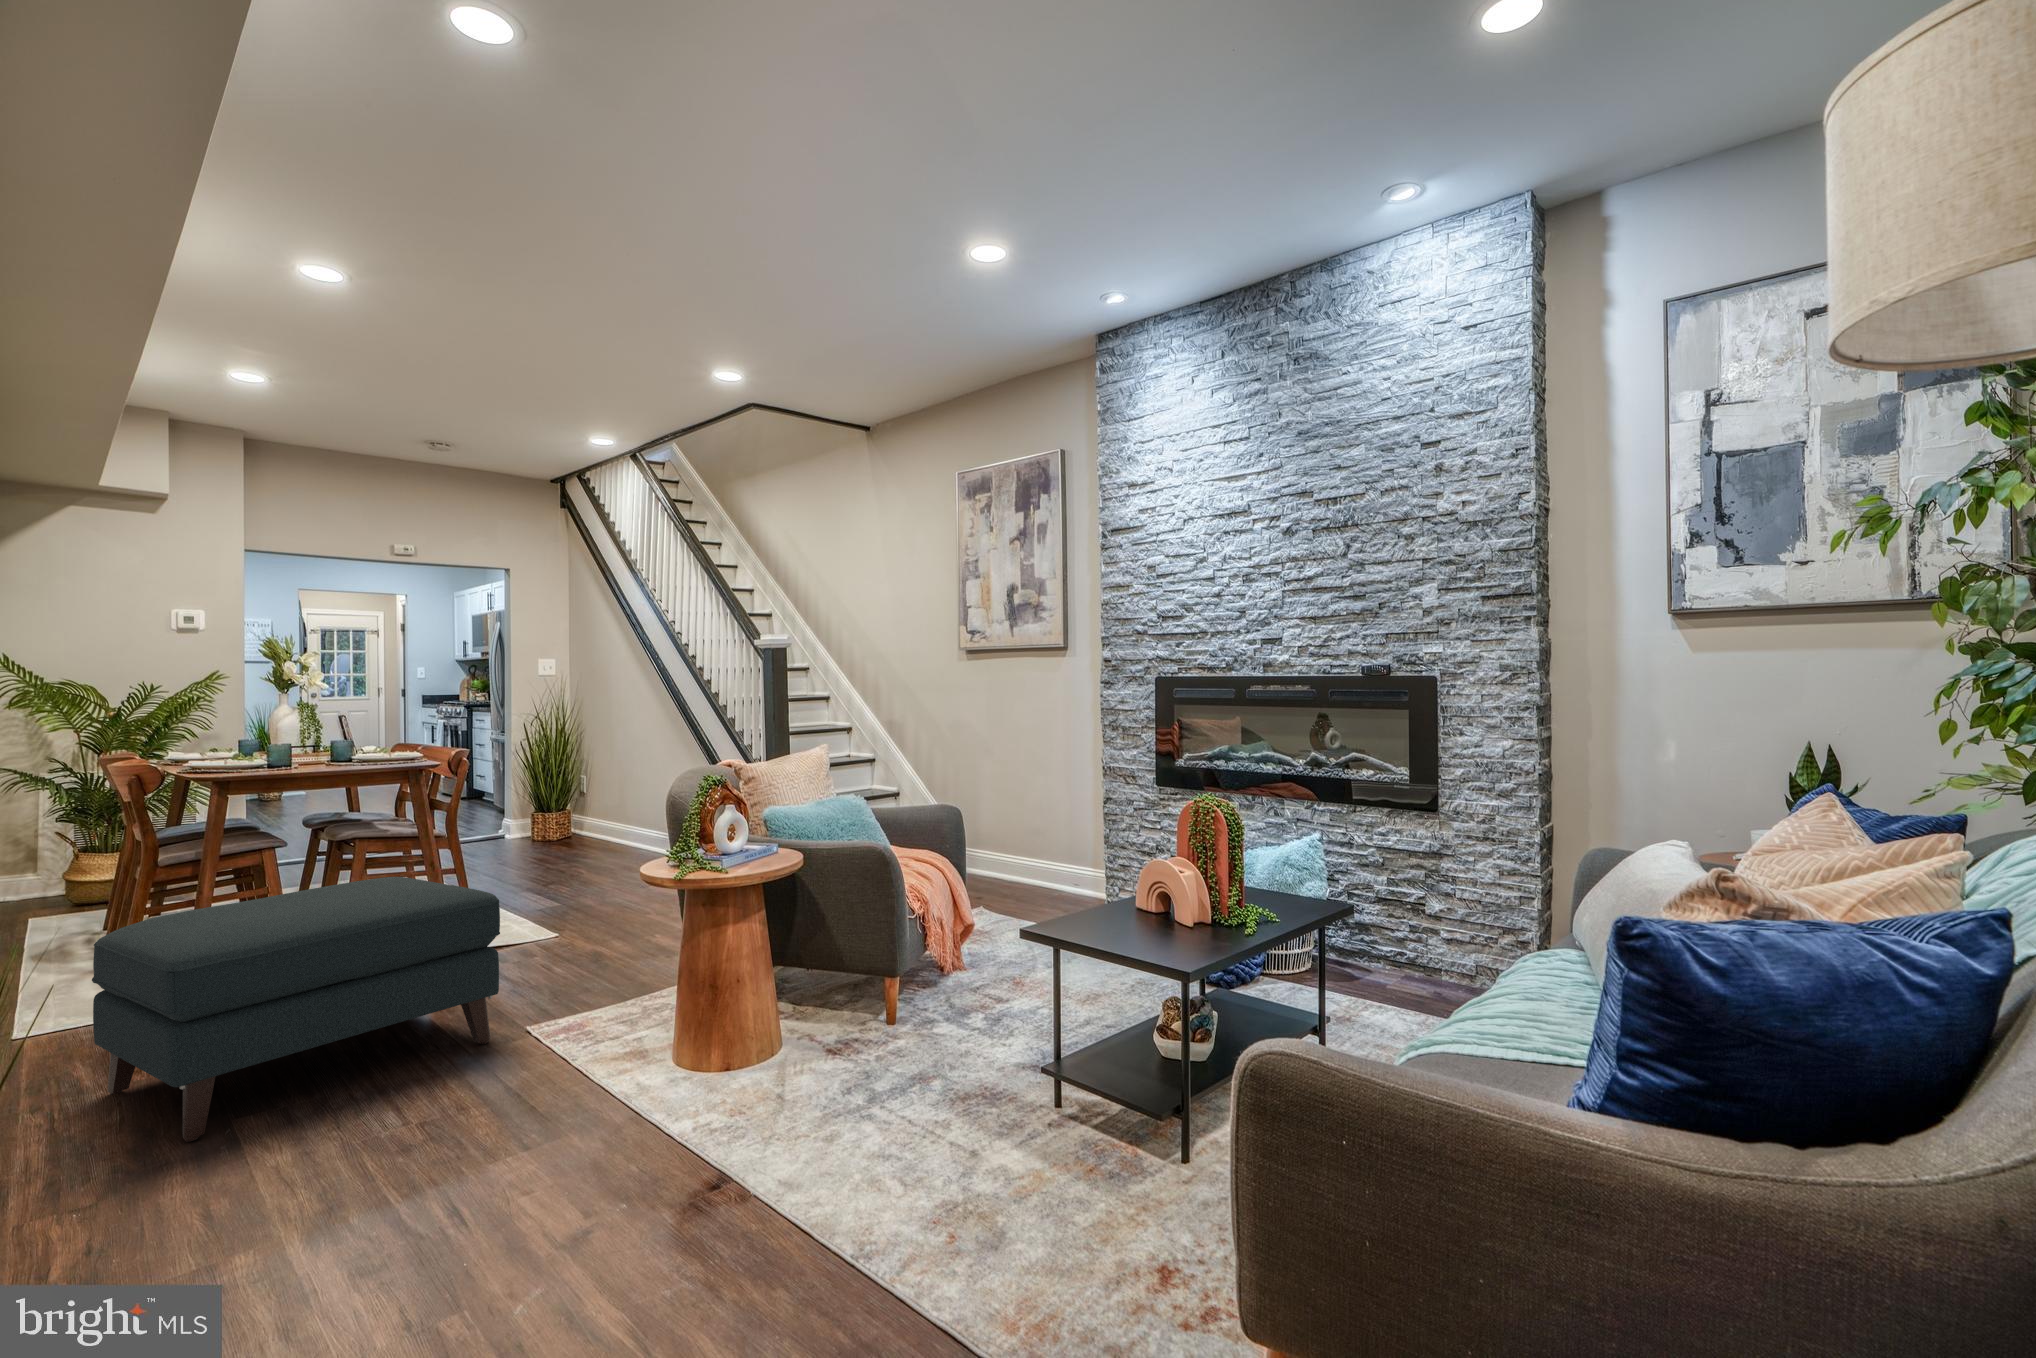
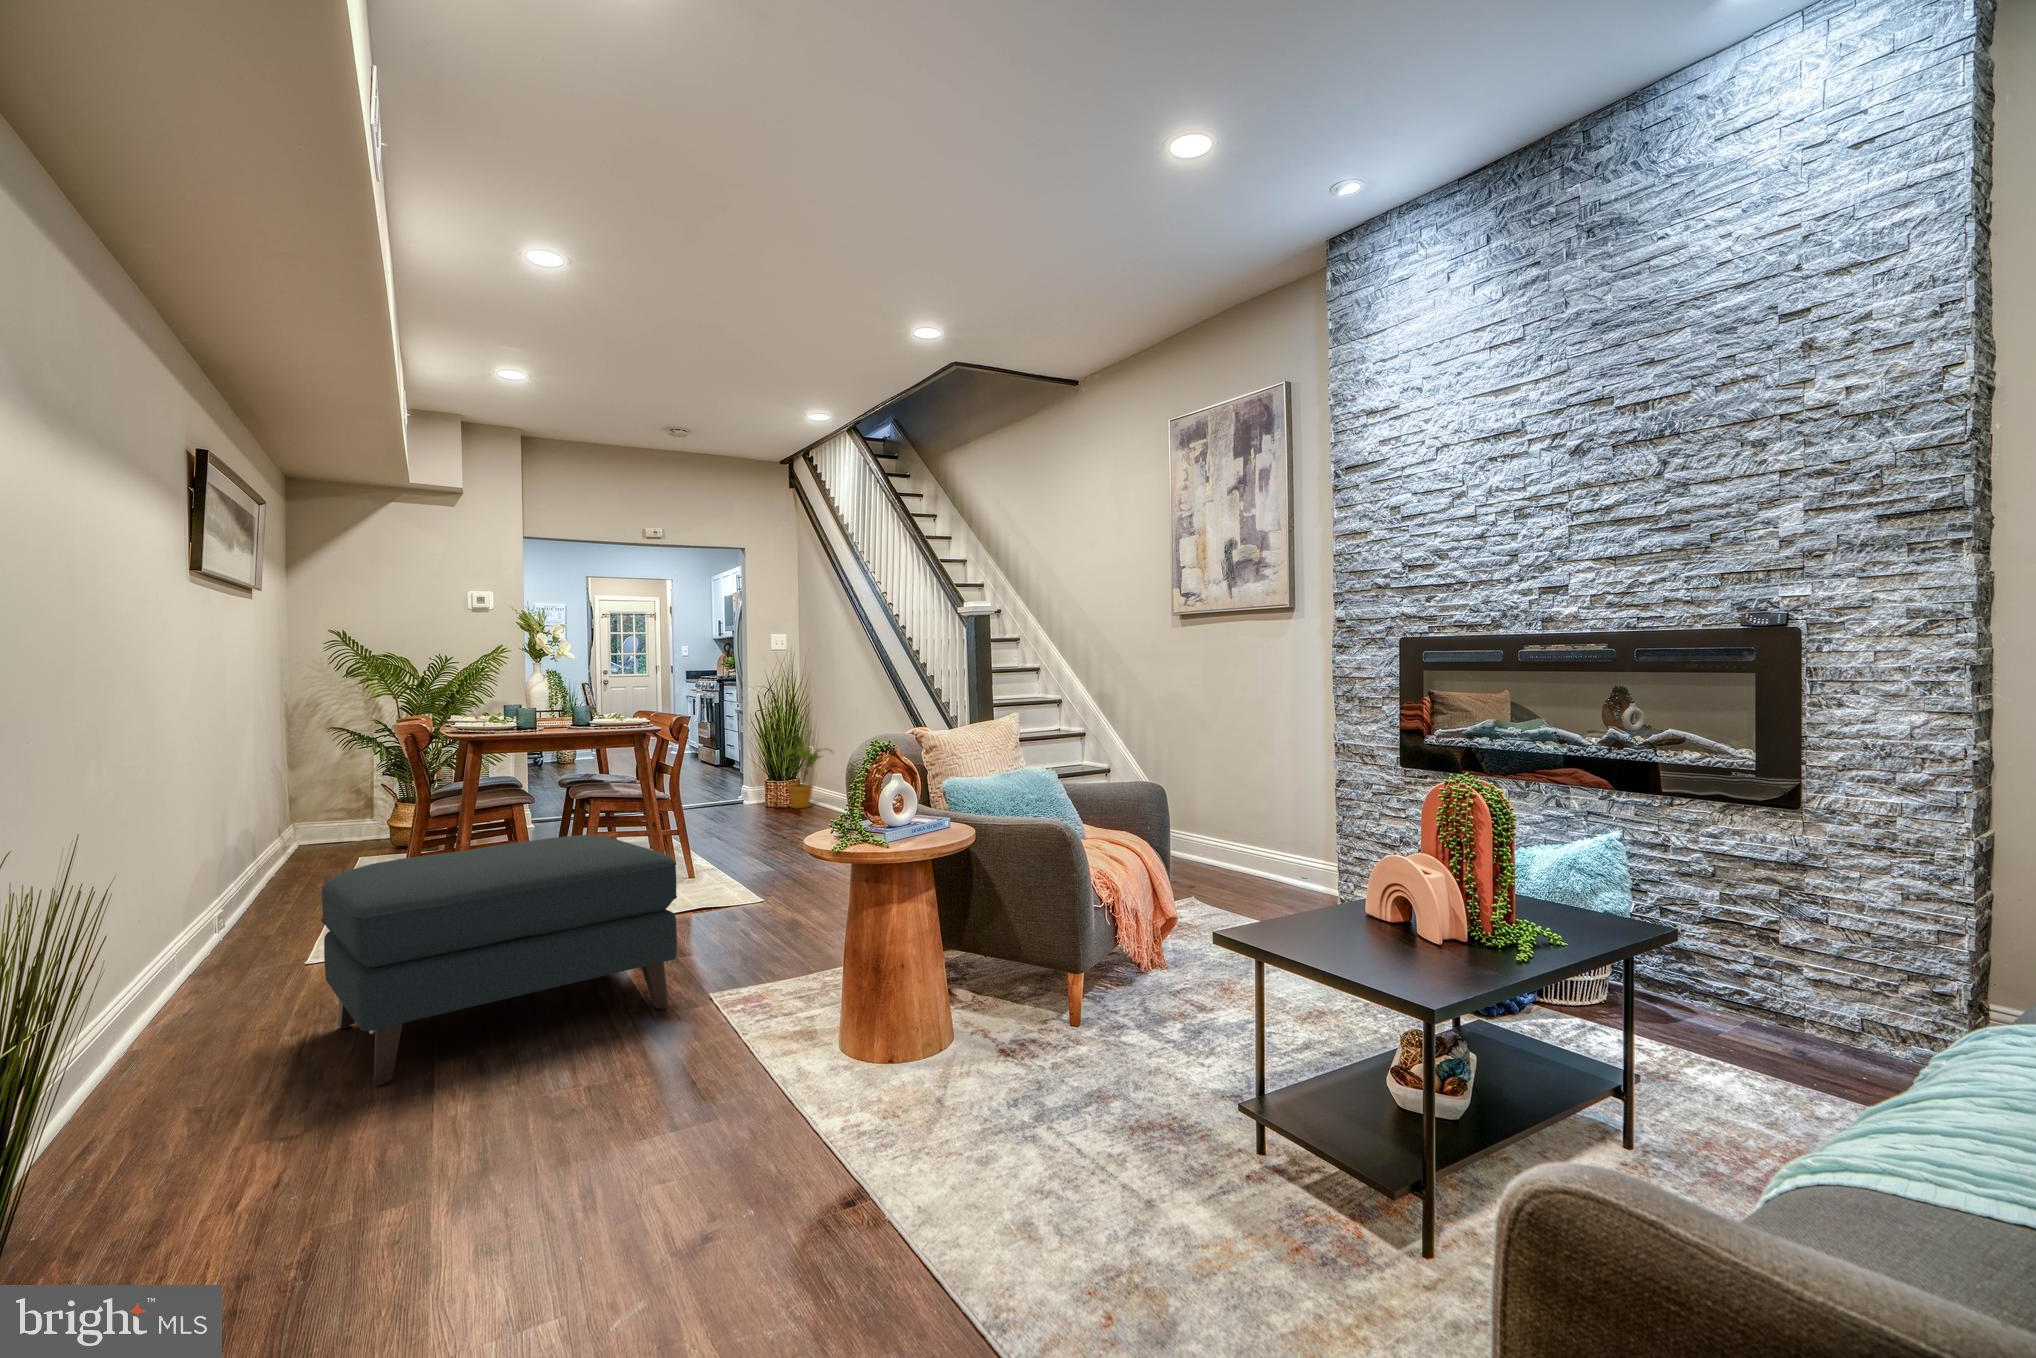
house plant: none [539,762,608,841] -> present [775,732,822,808]

